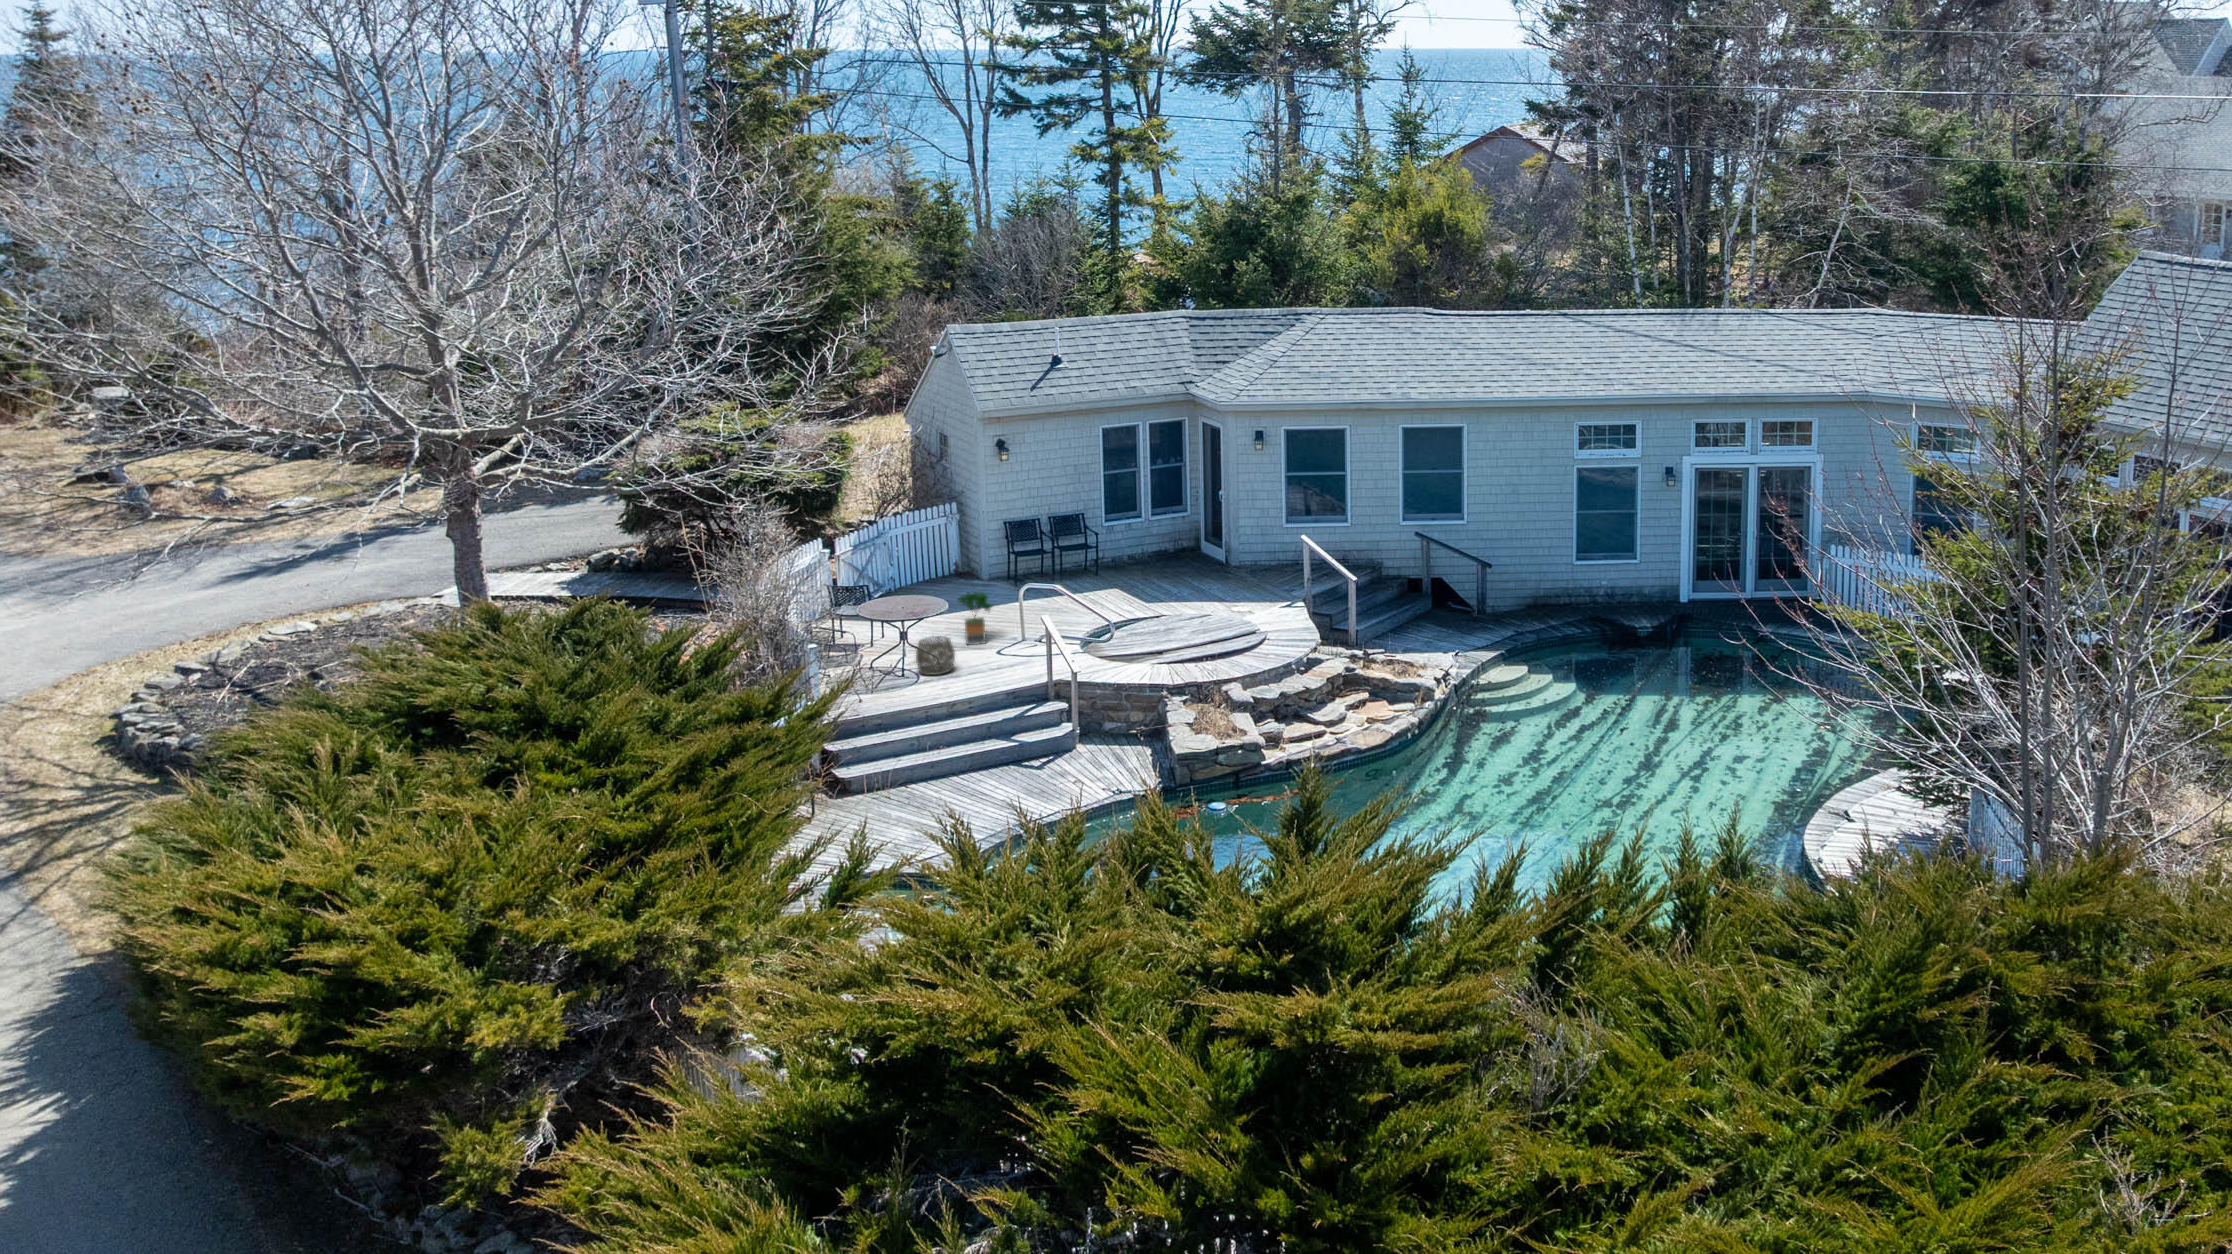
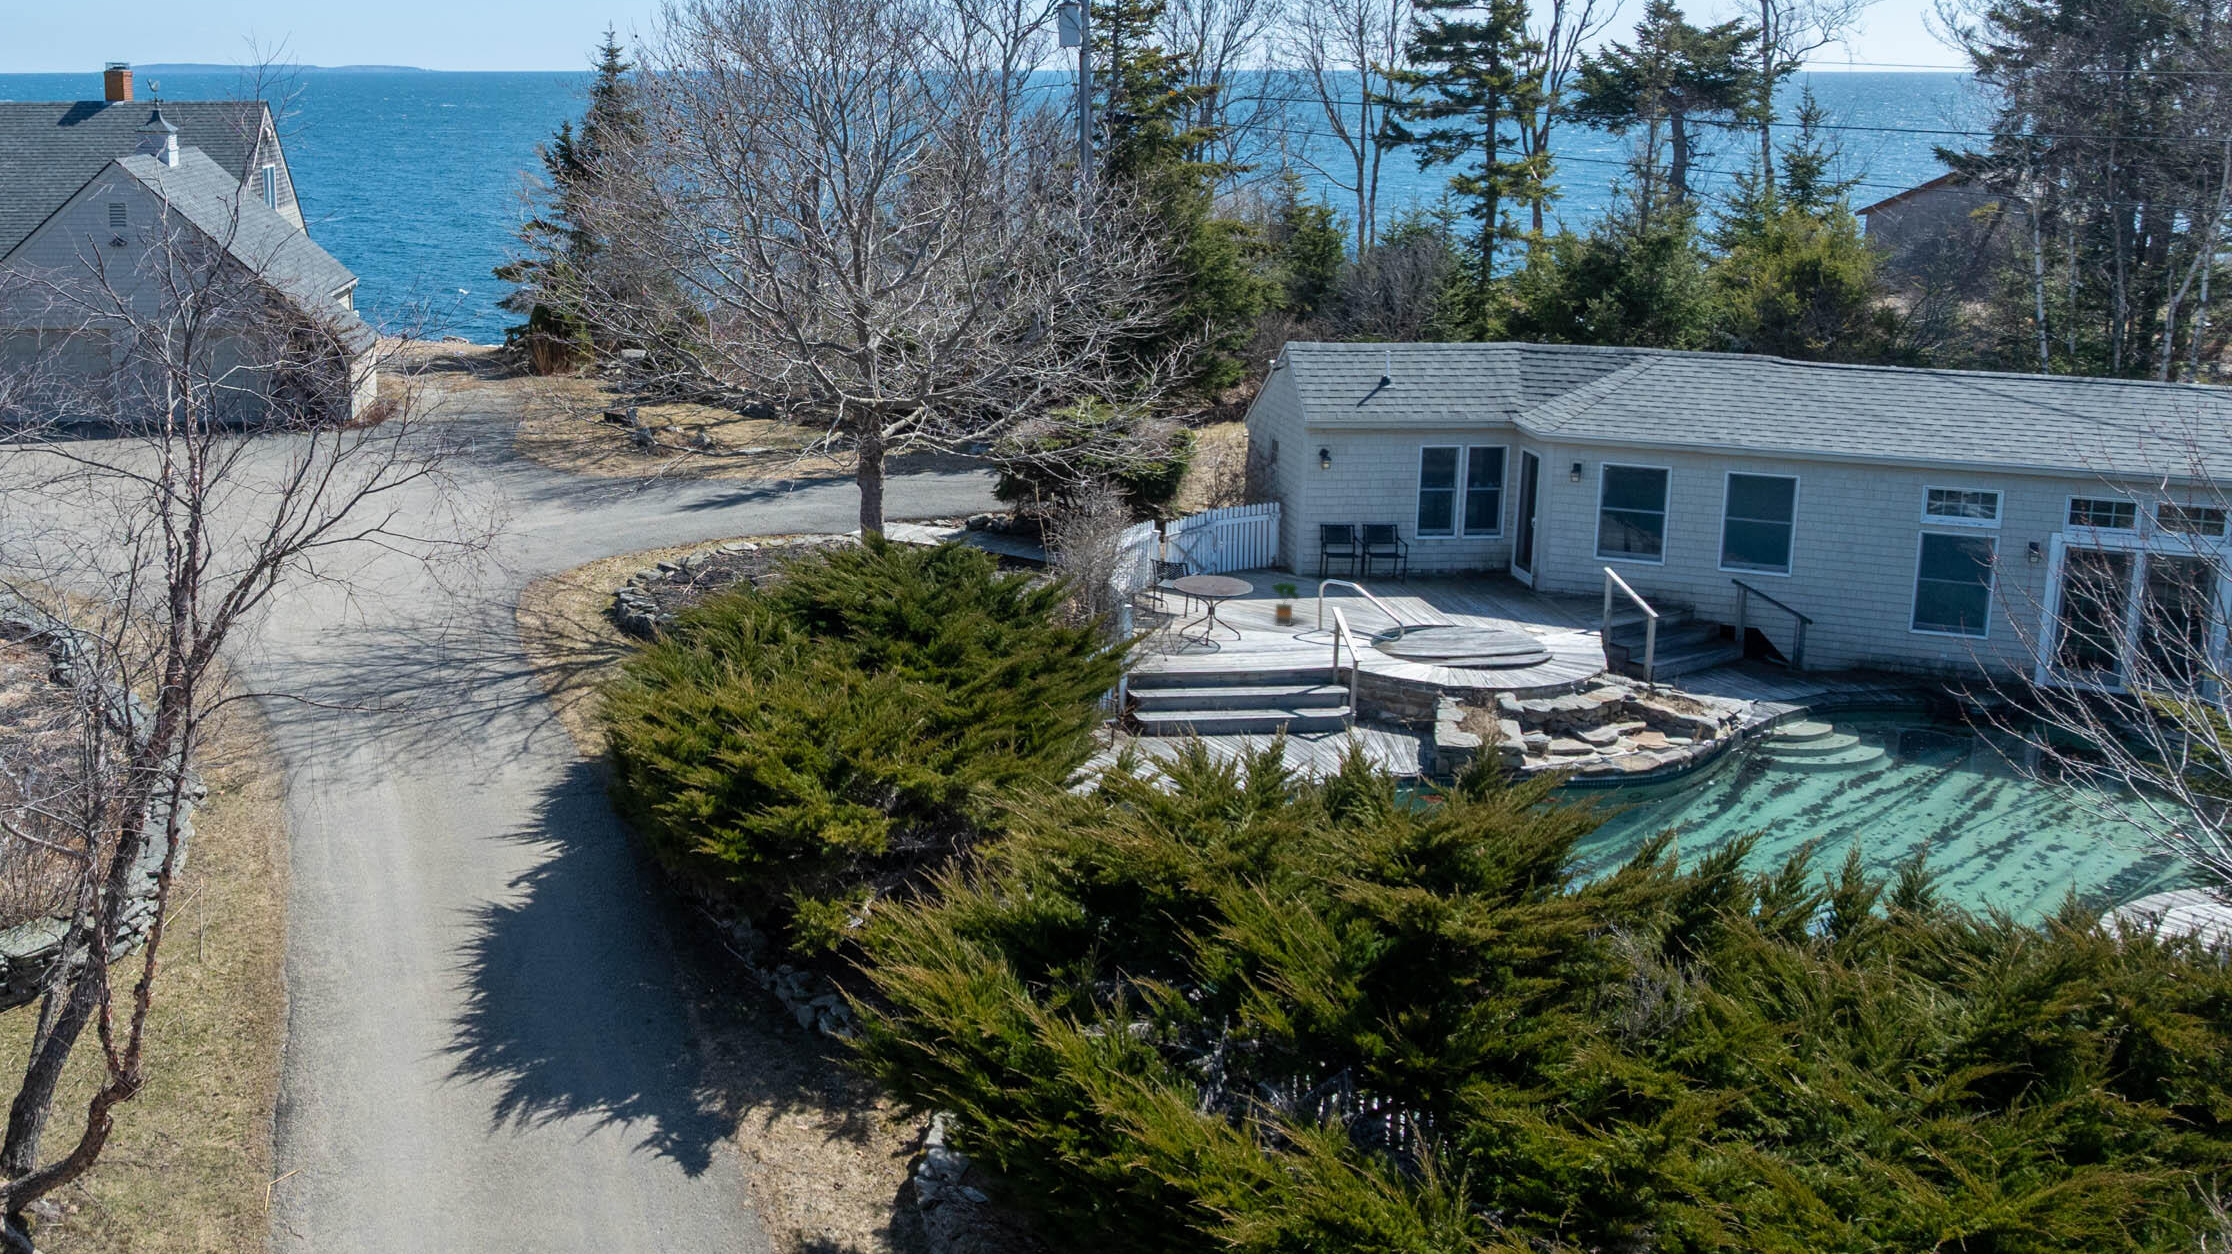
woven basket: present [916,636,955,675] -> none [1230,613,1263,644]

